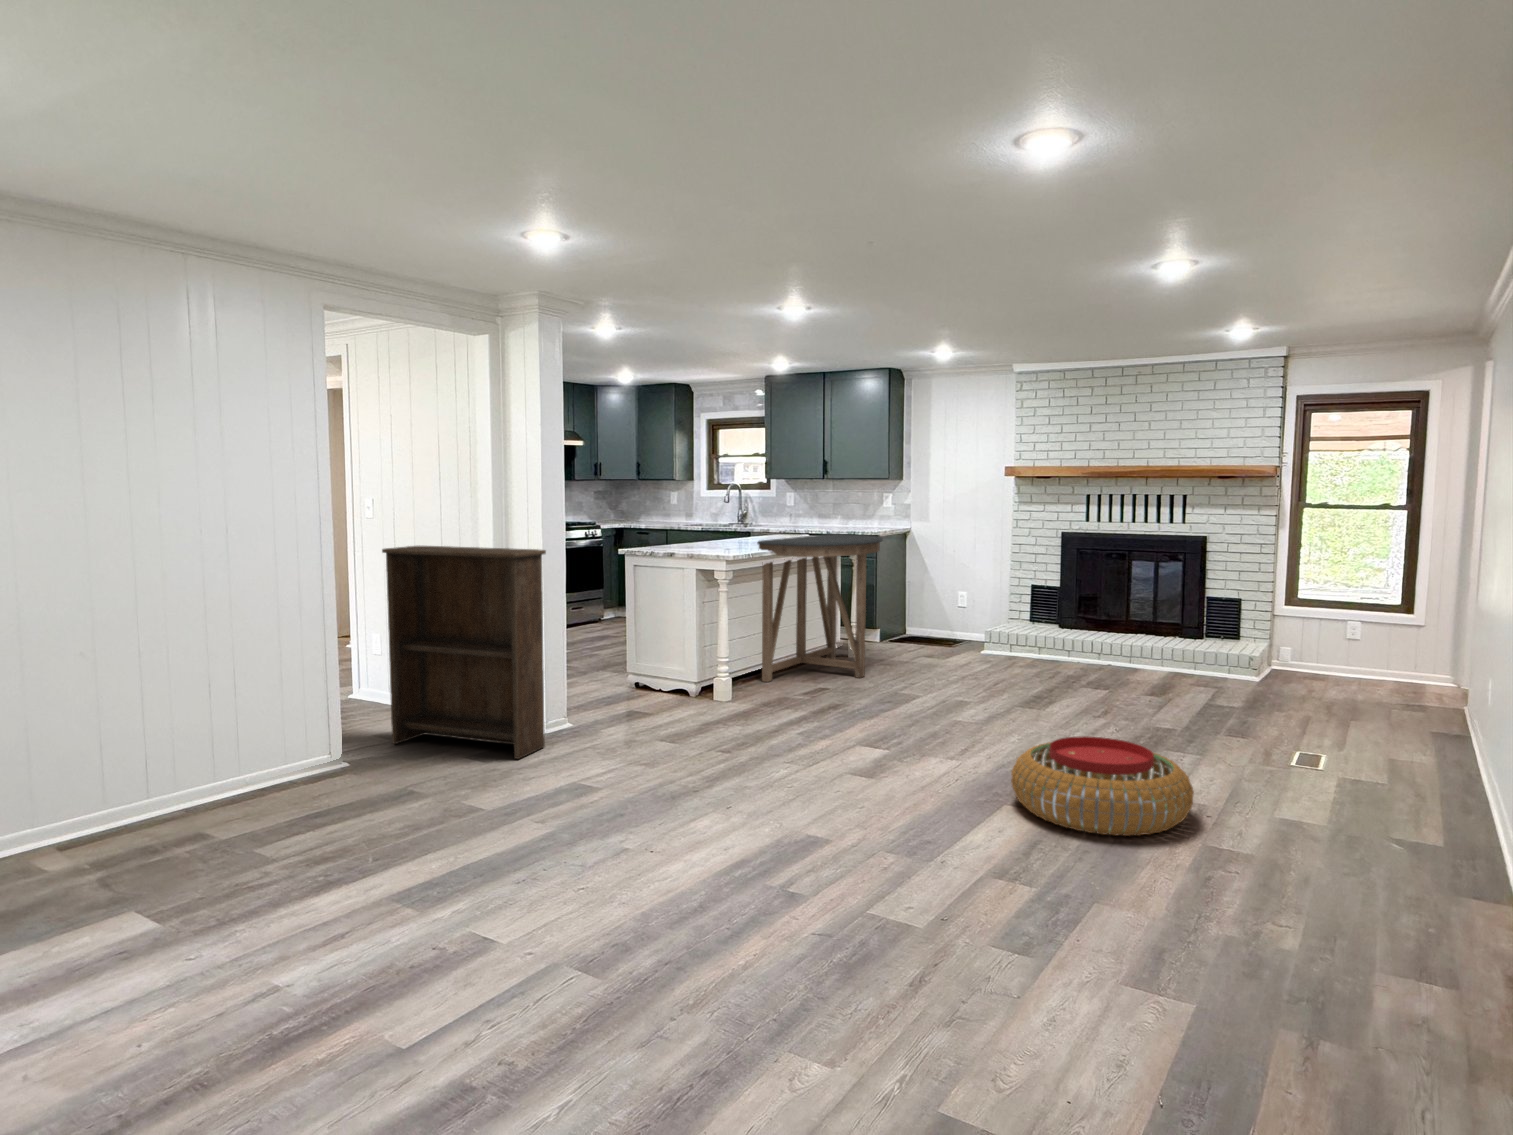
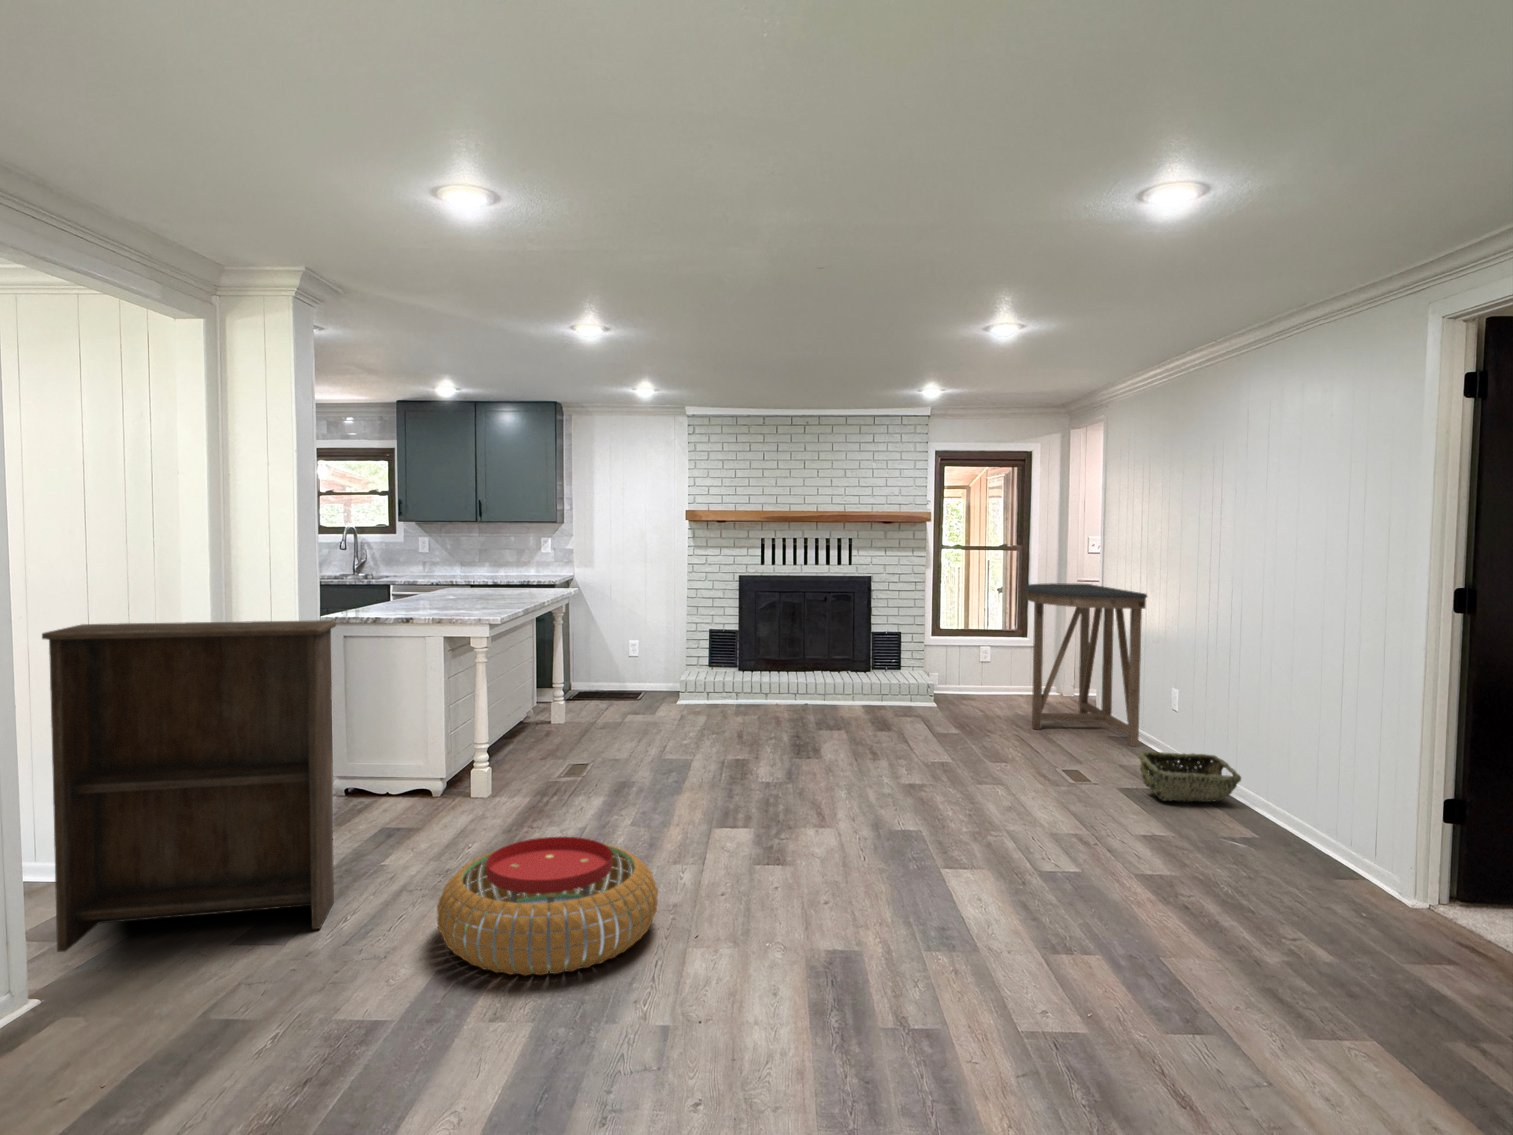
console table: present [757,534,883,682] -> present [1023,583,1147,746]
pouf: present [1011,736,1194,836] -> present [437,837,658,975]
woven basket: none [1358,749,1485,822] -> present [1139,752,1241,802]

